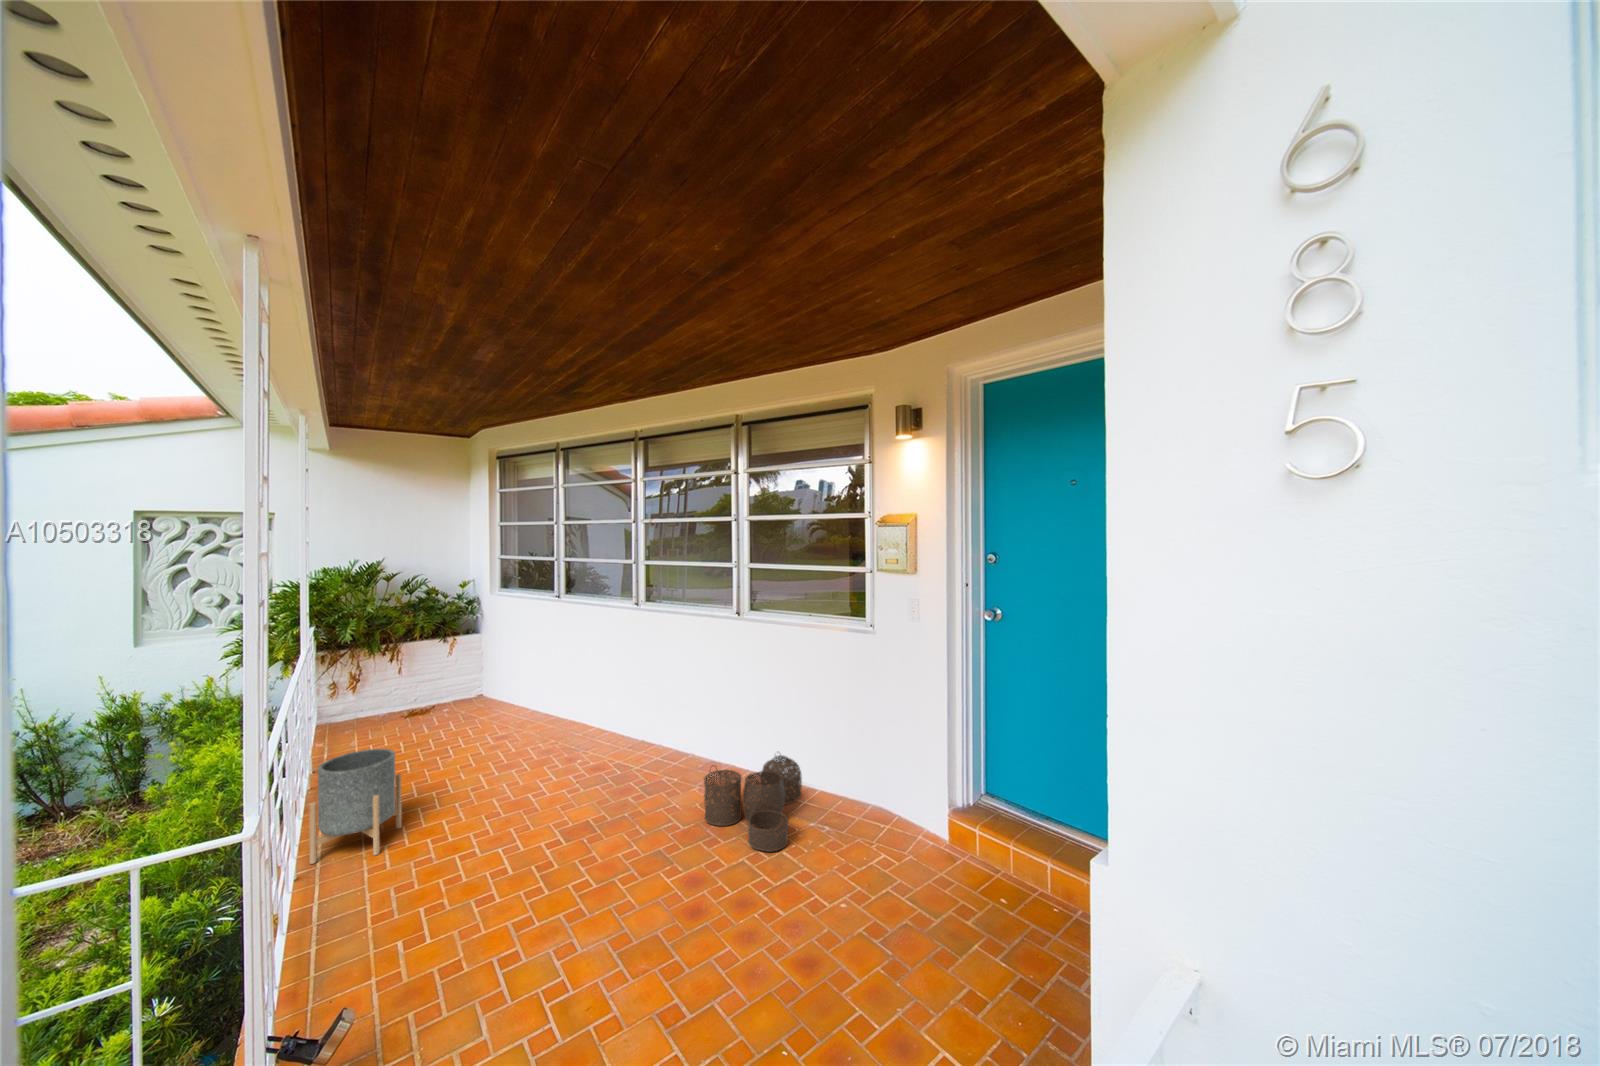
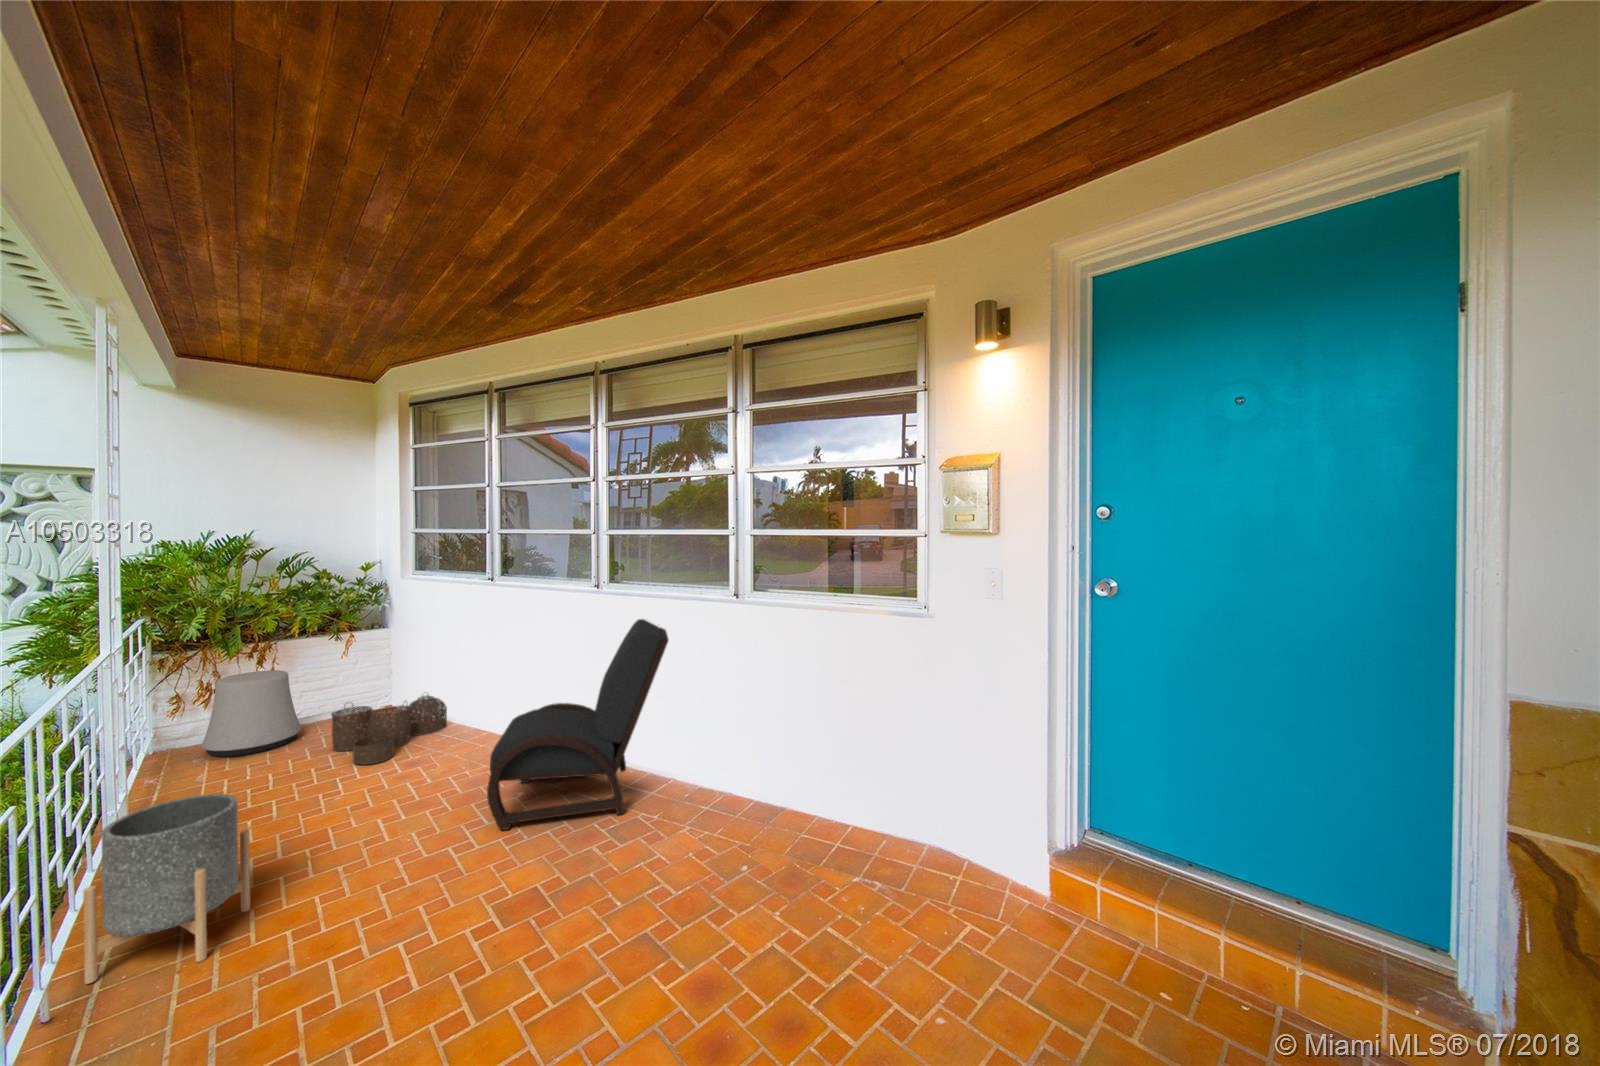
lounge chair: none [555,630,687,784] -> present [487,619,669,830]
stool: none [352,665,420,729] -> present [202,670,301,757]
woven basket: present [704,755,802,852] -> present [331,695,447,765]

